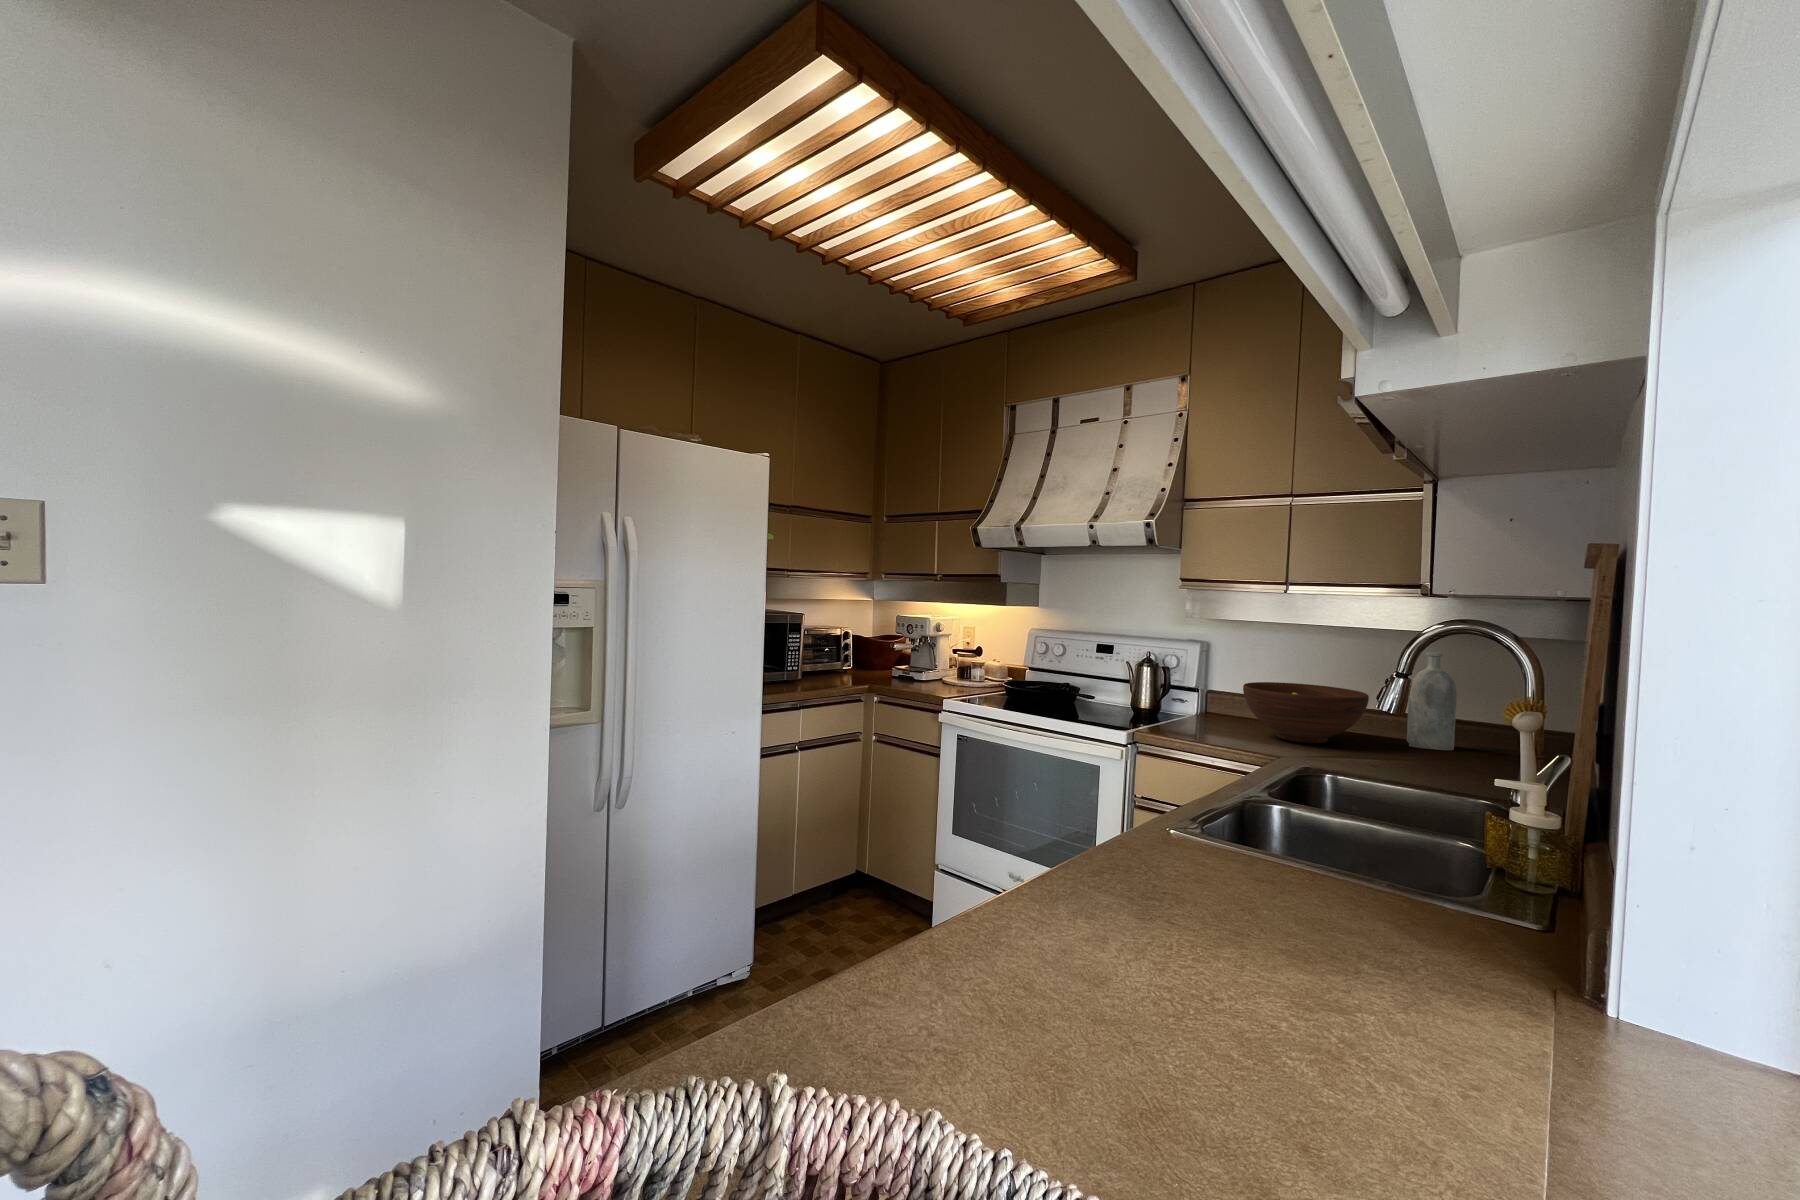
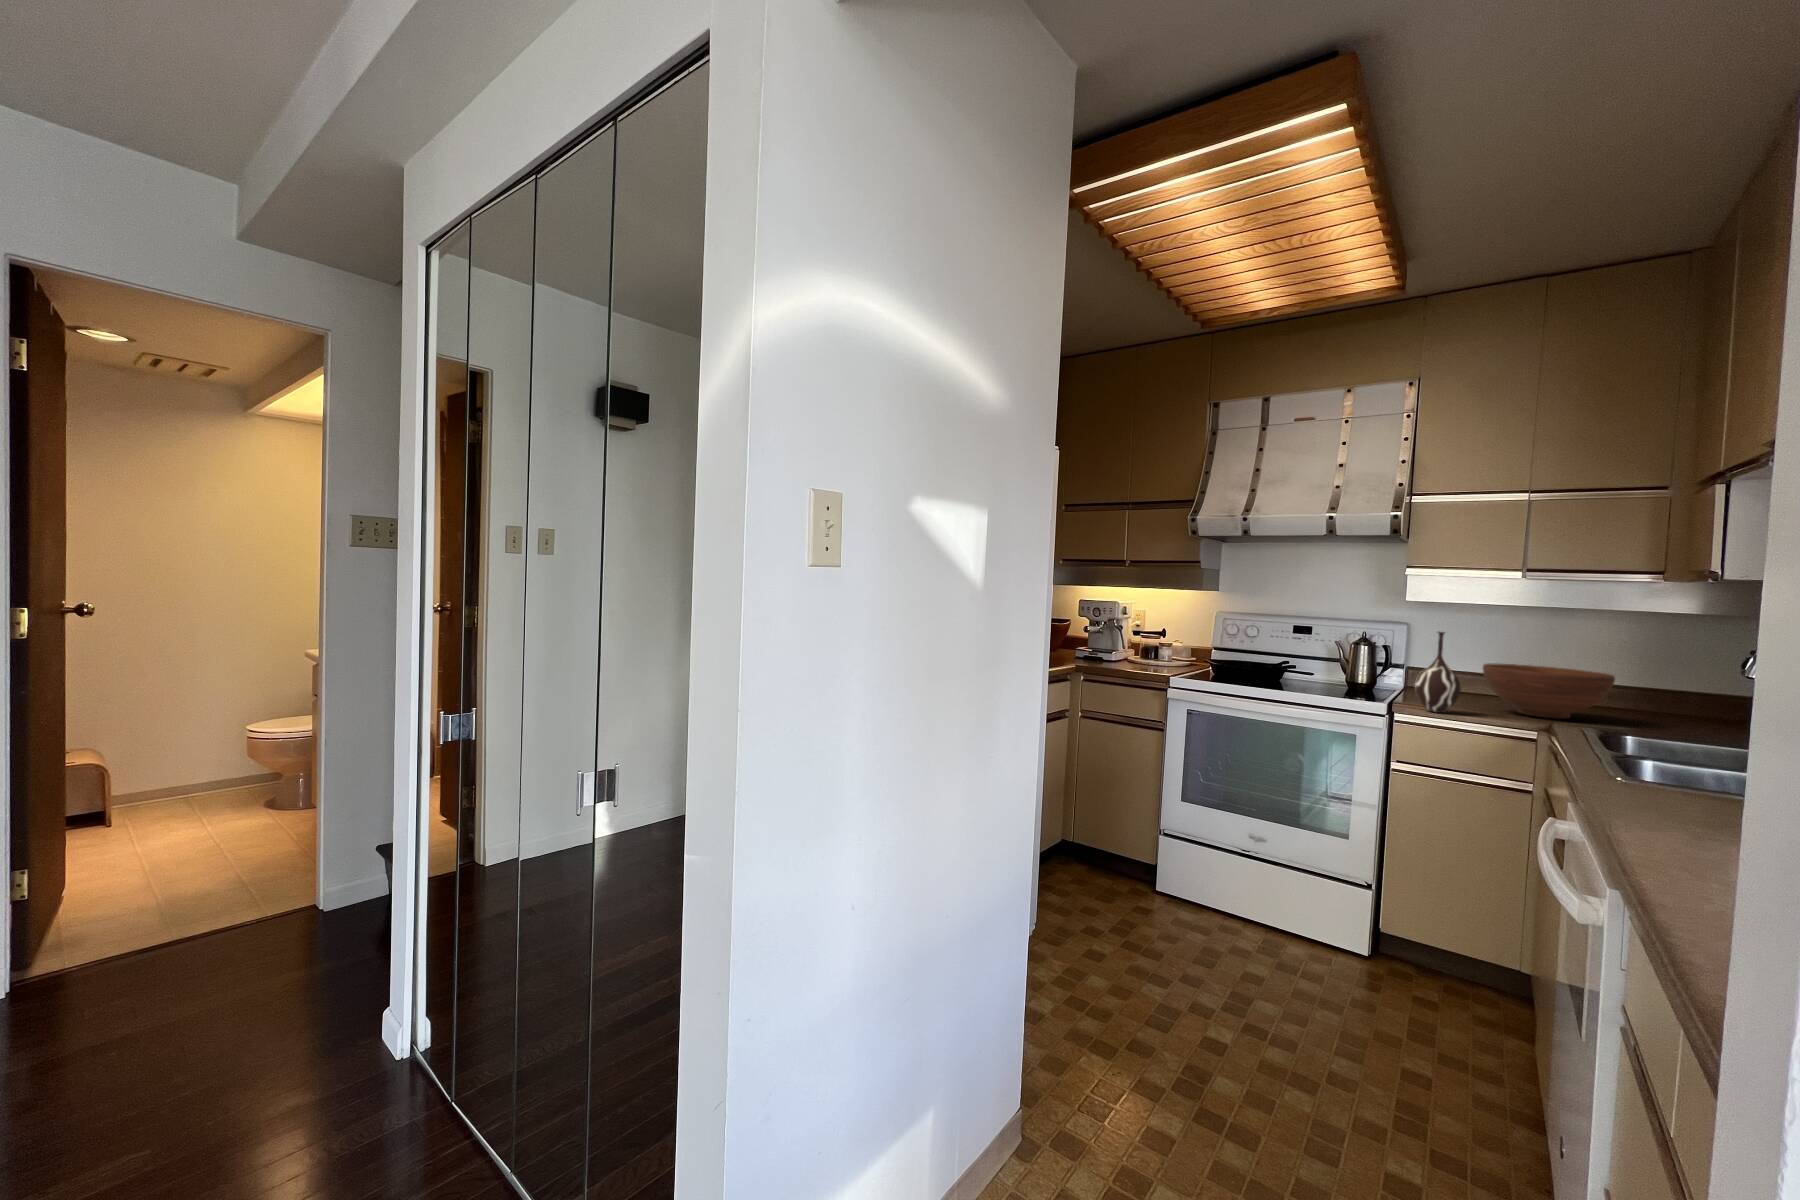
vase: none [1165,649,1209,739] -> present [1415,632,1461,713]
bottle: present [1407,652,1457,750] -> none [1645,637,1697,727]

